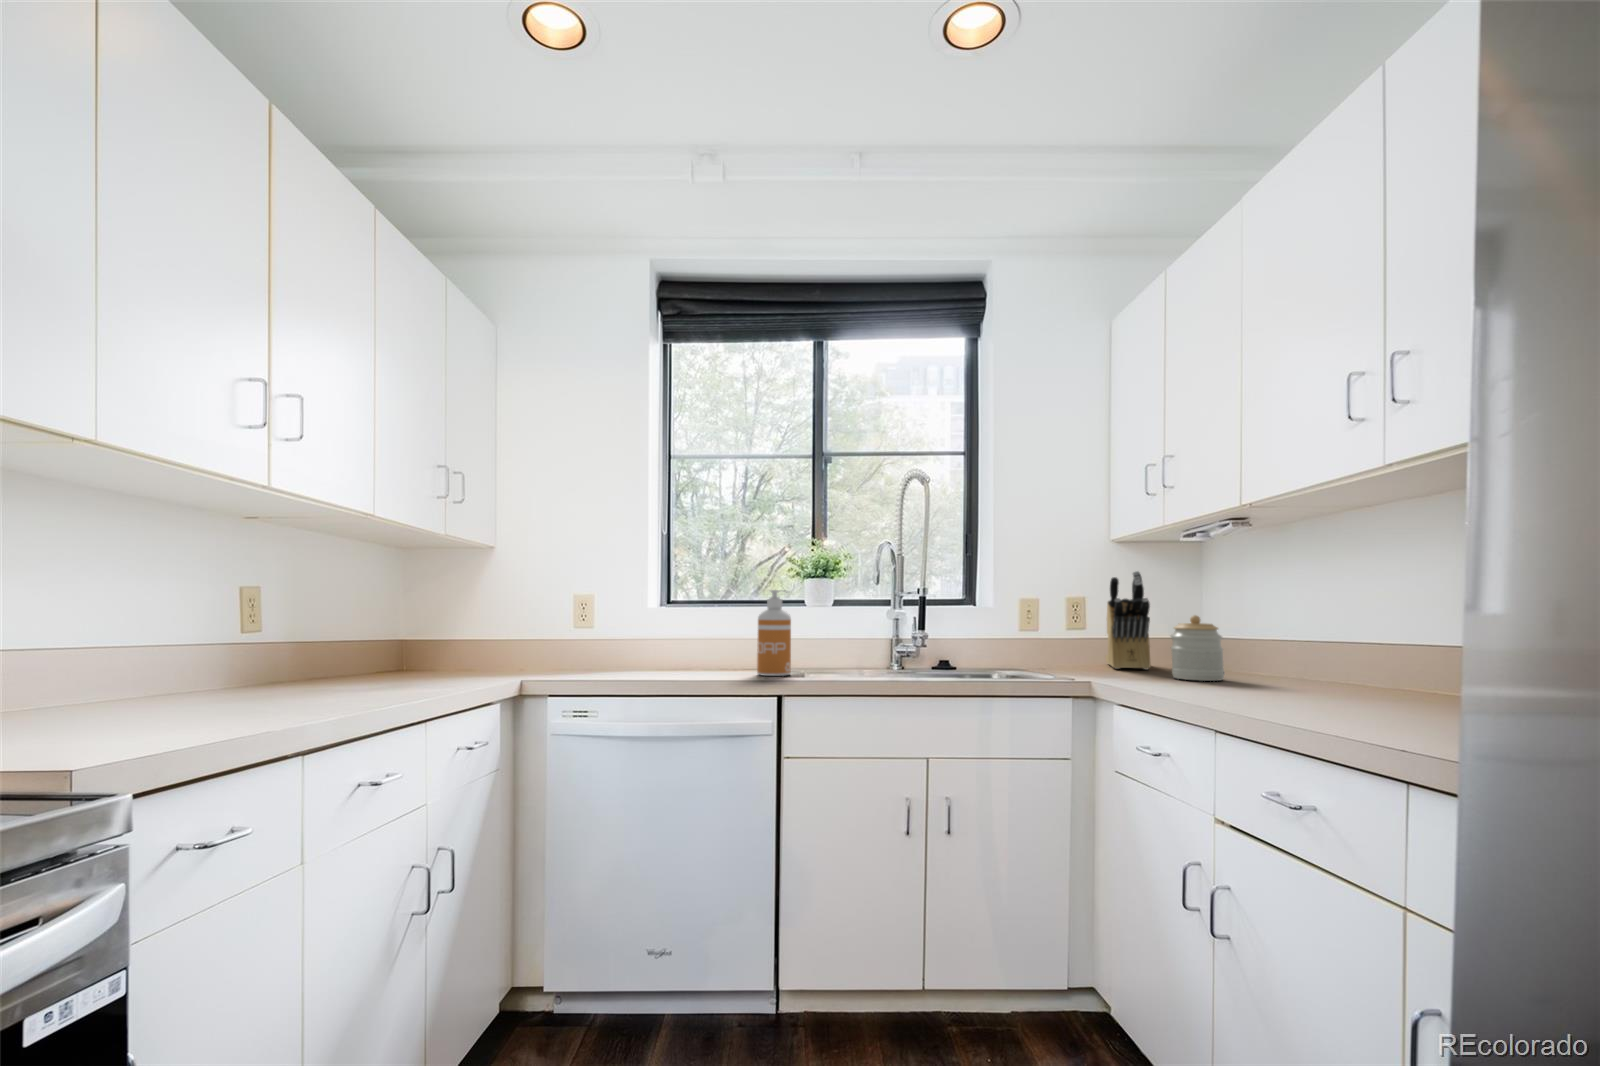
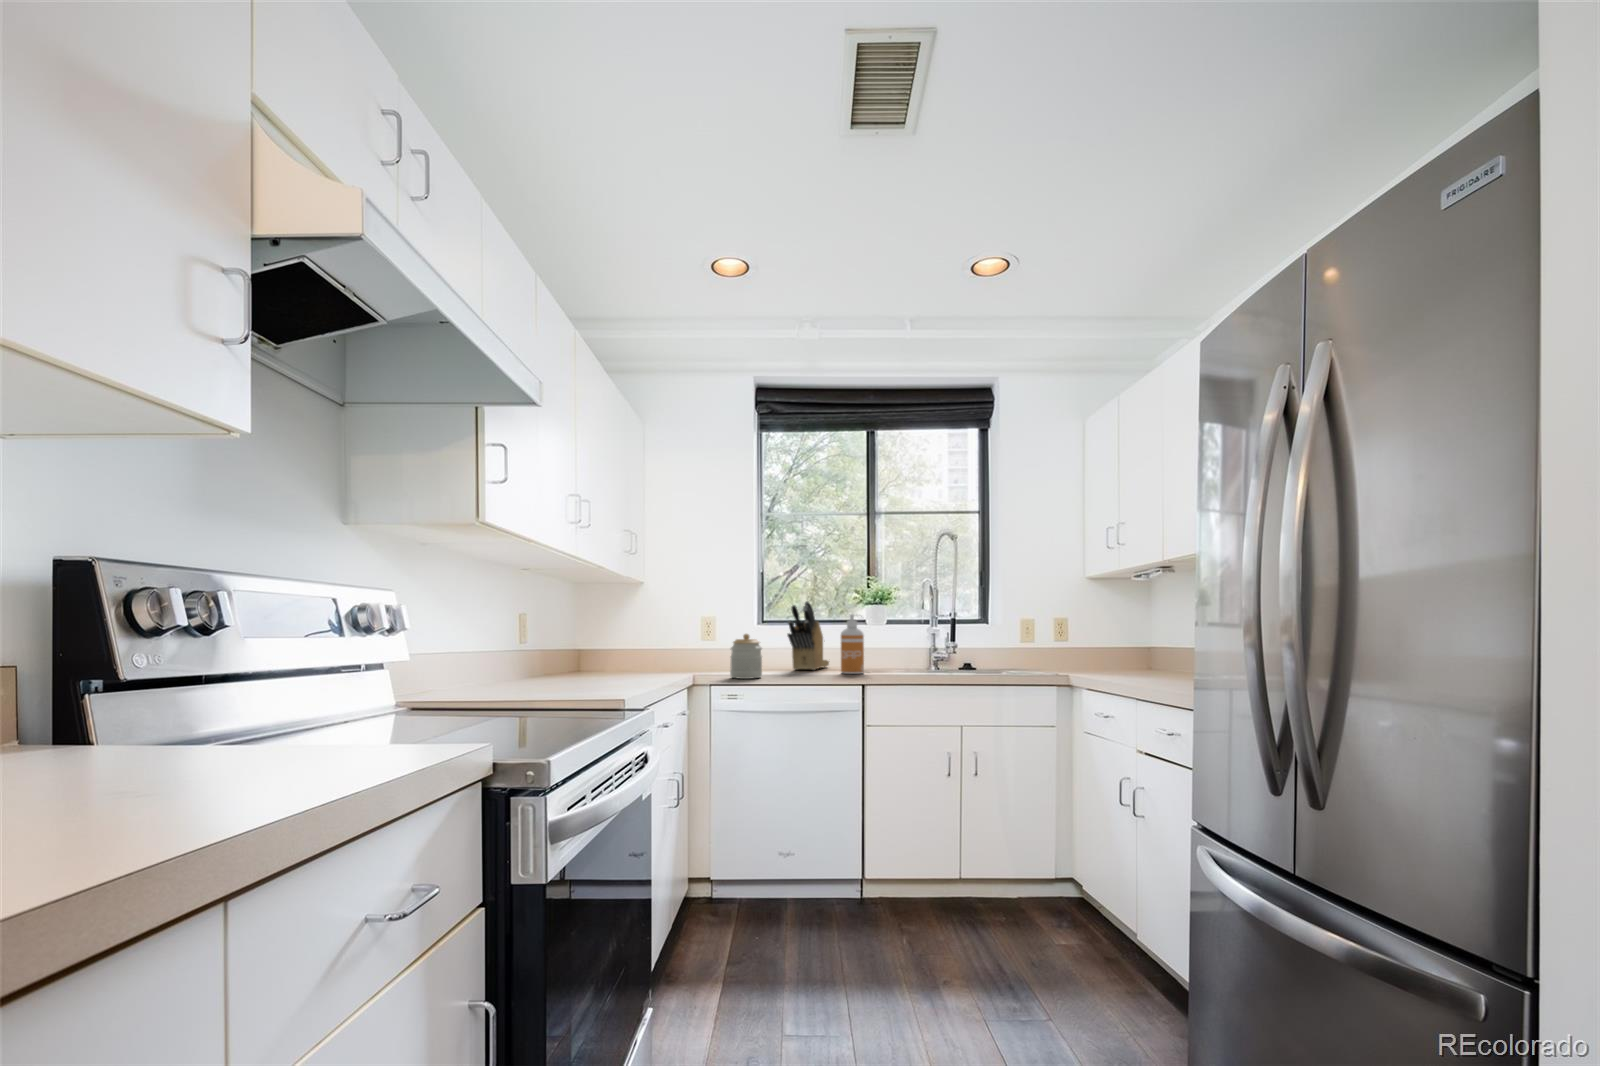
knife block: present [1105,571,1150,670] -> present [788,601,829,670]
jar: present [1171,615,1224,681] -> present [730,634,762,679]

